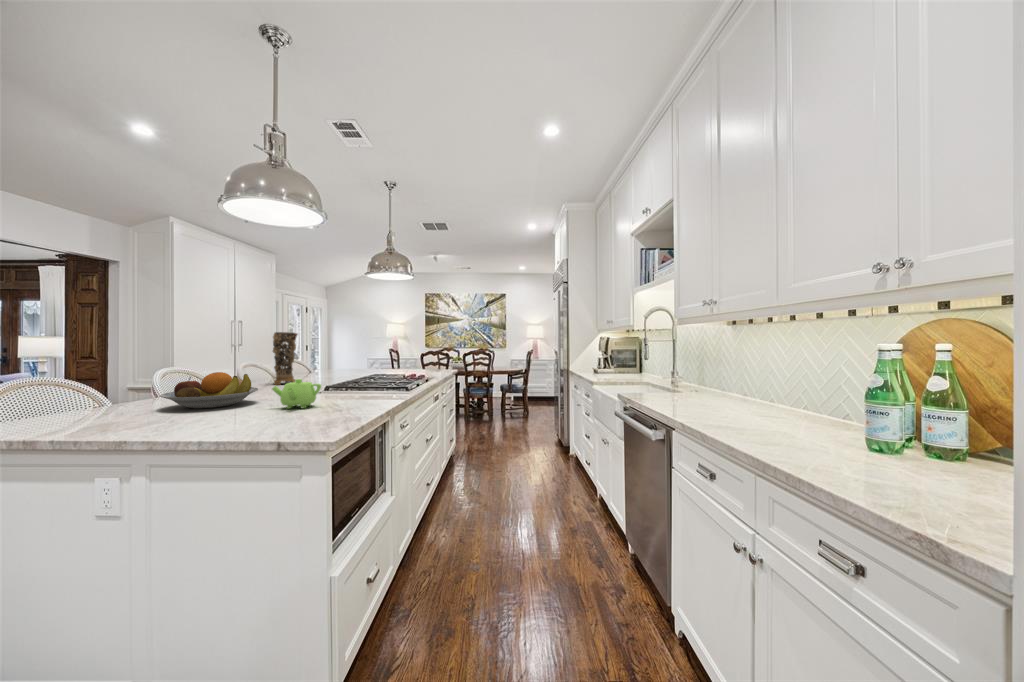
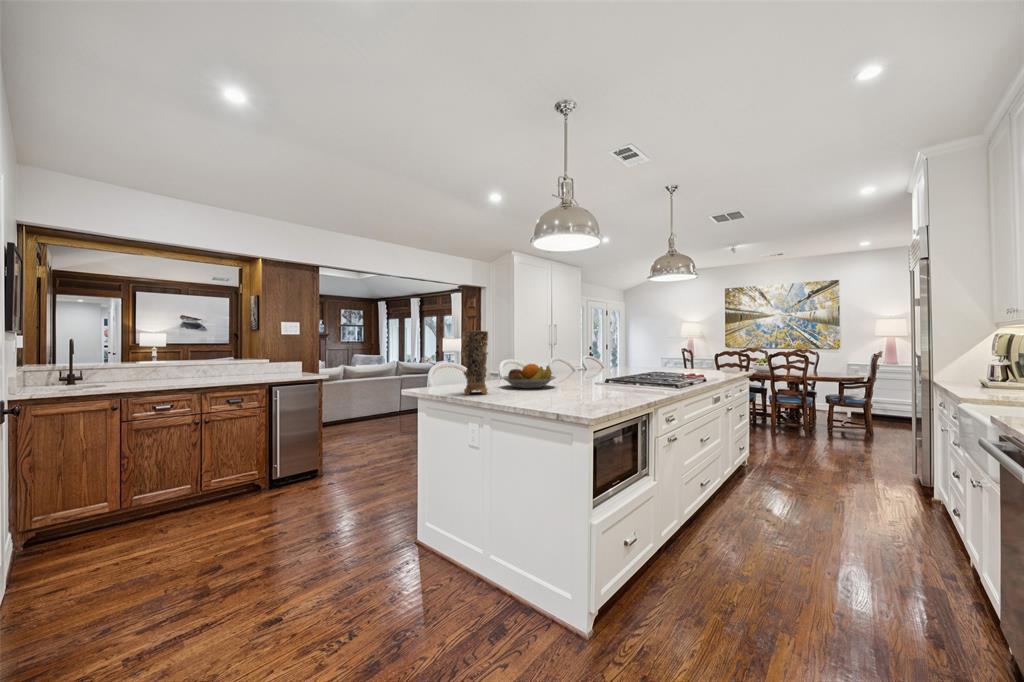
decorative vase: present [273,332,298,385] -> present [461,331,488,395]
teapot: present [272,379,321,409] -> none [562,371,596,394]

